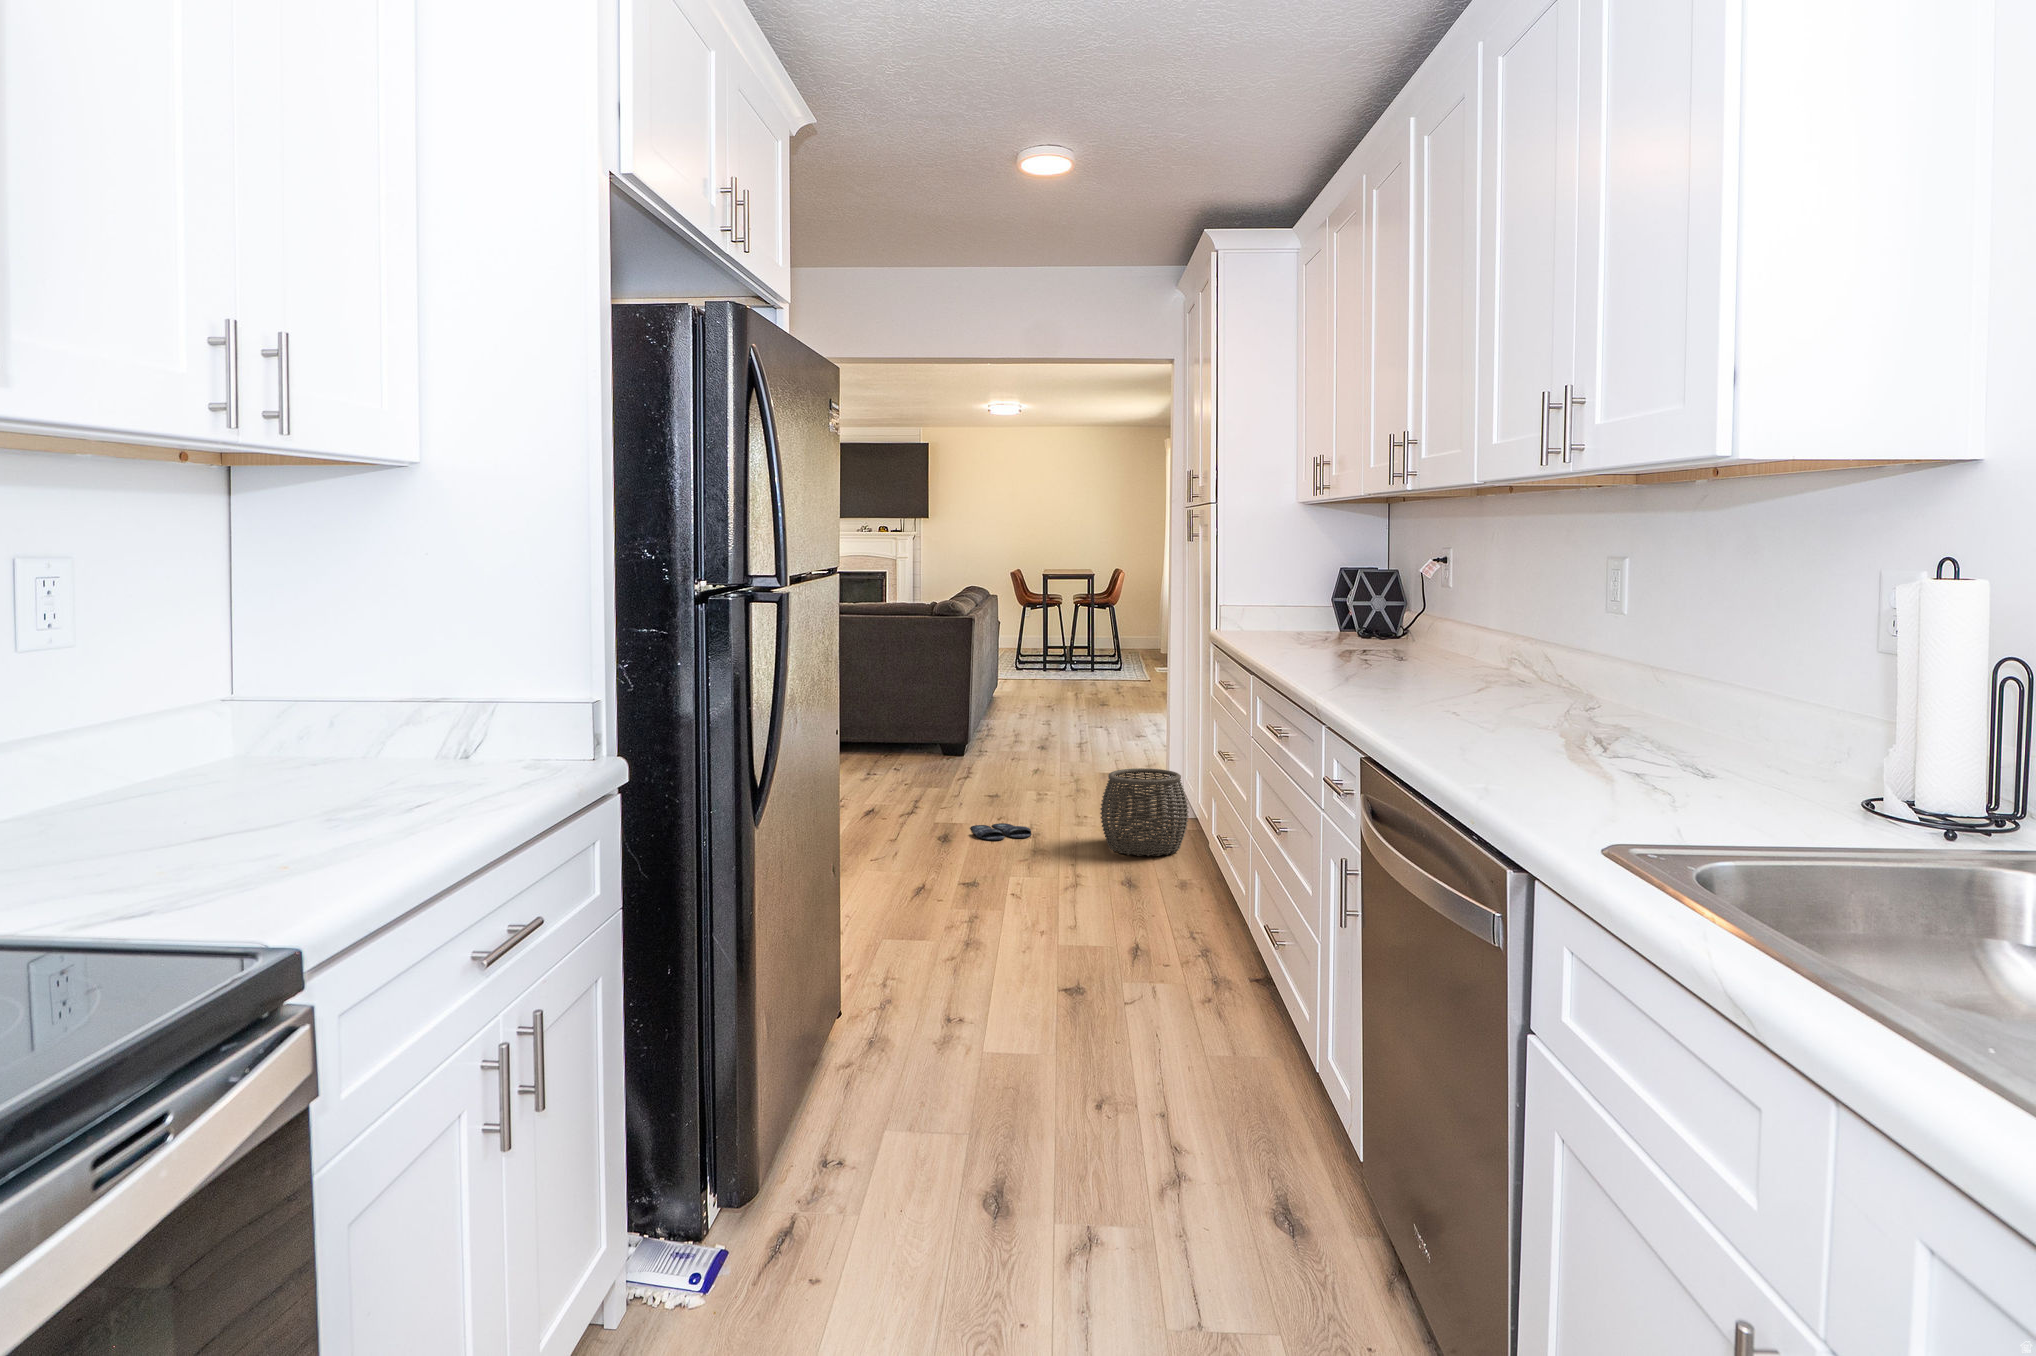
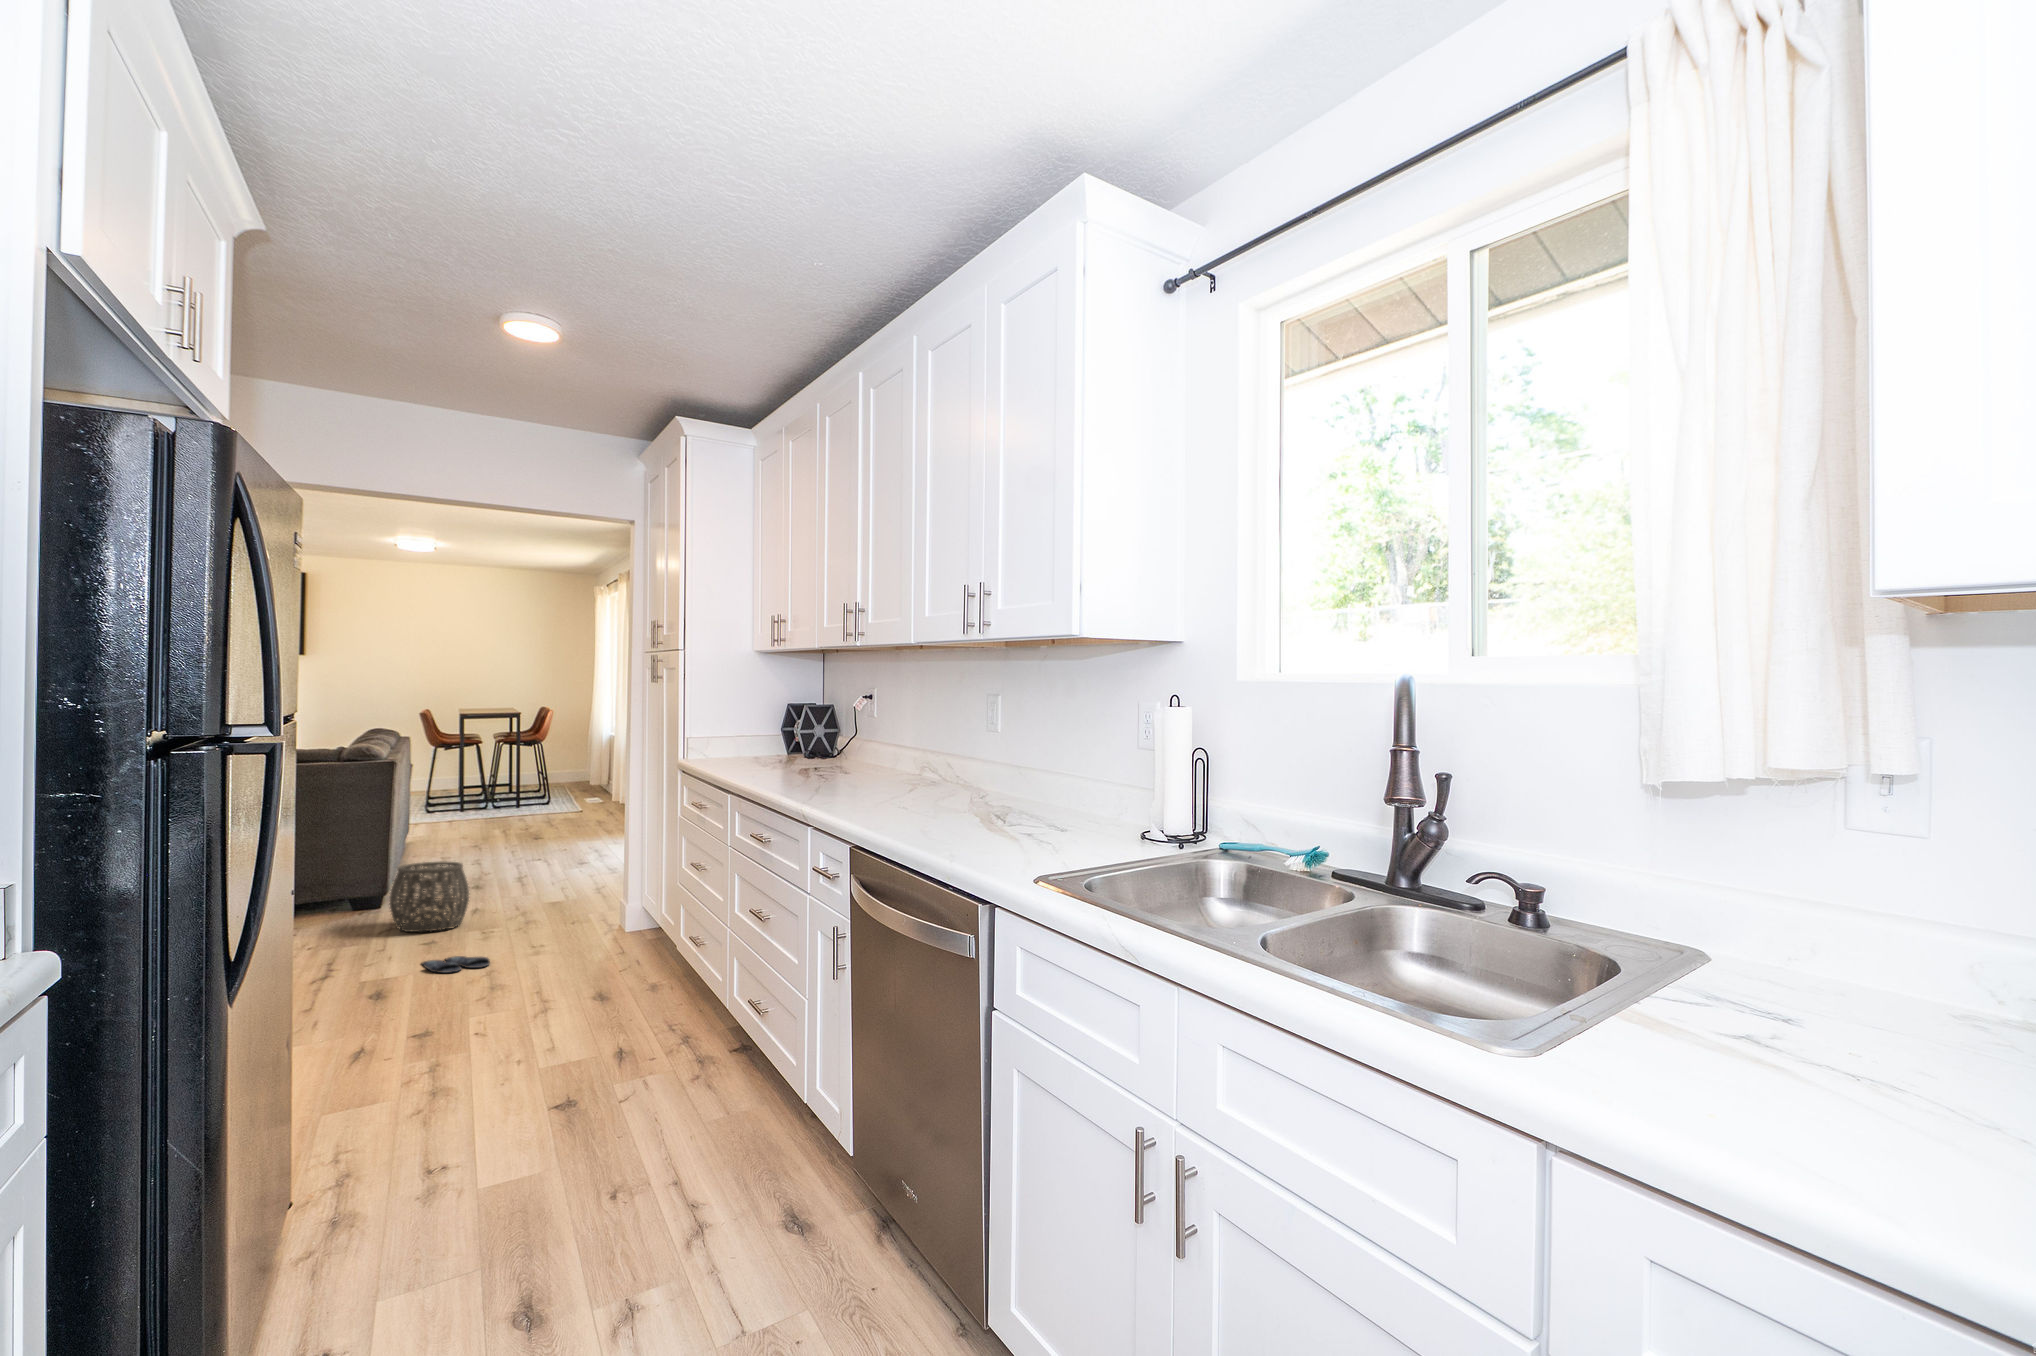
woven basket: present [1100,768,1189,856] -> present [390,862,469,932]

